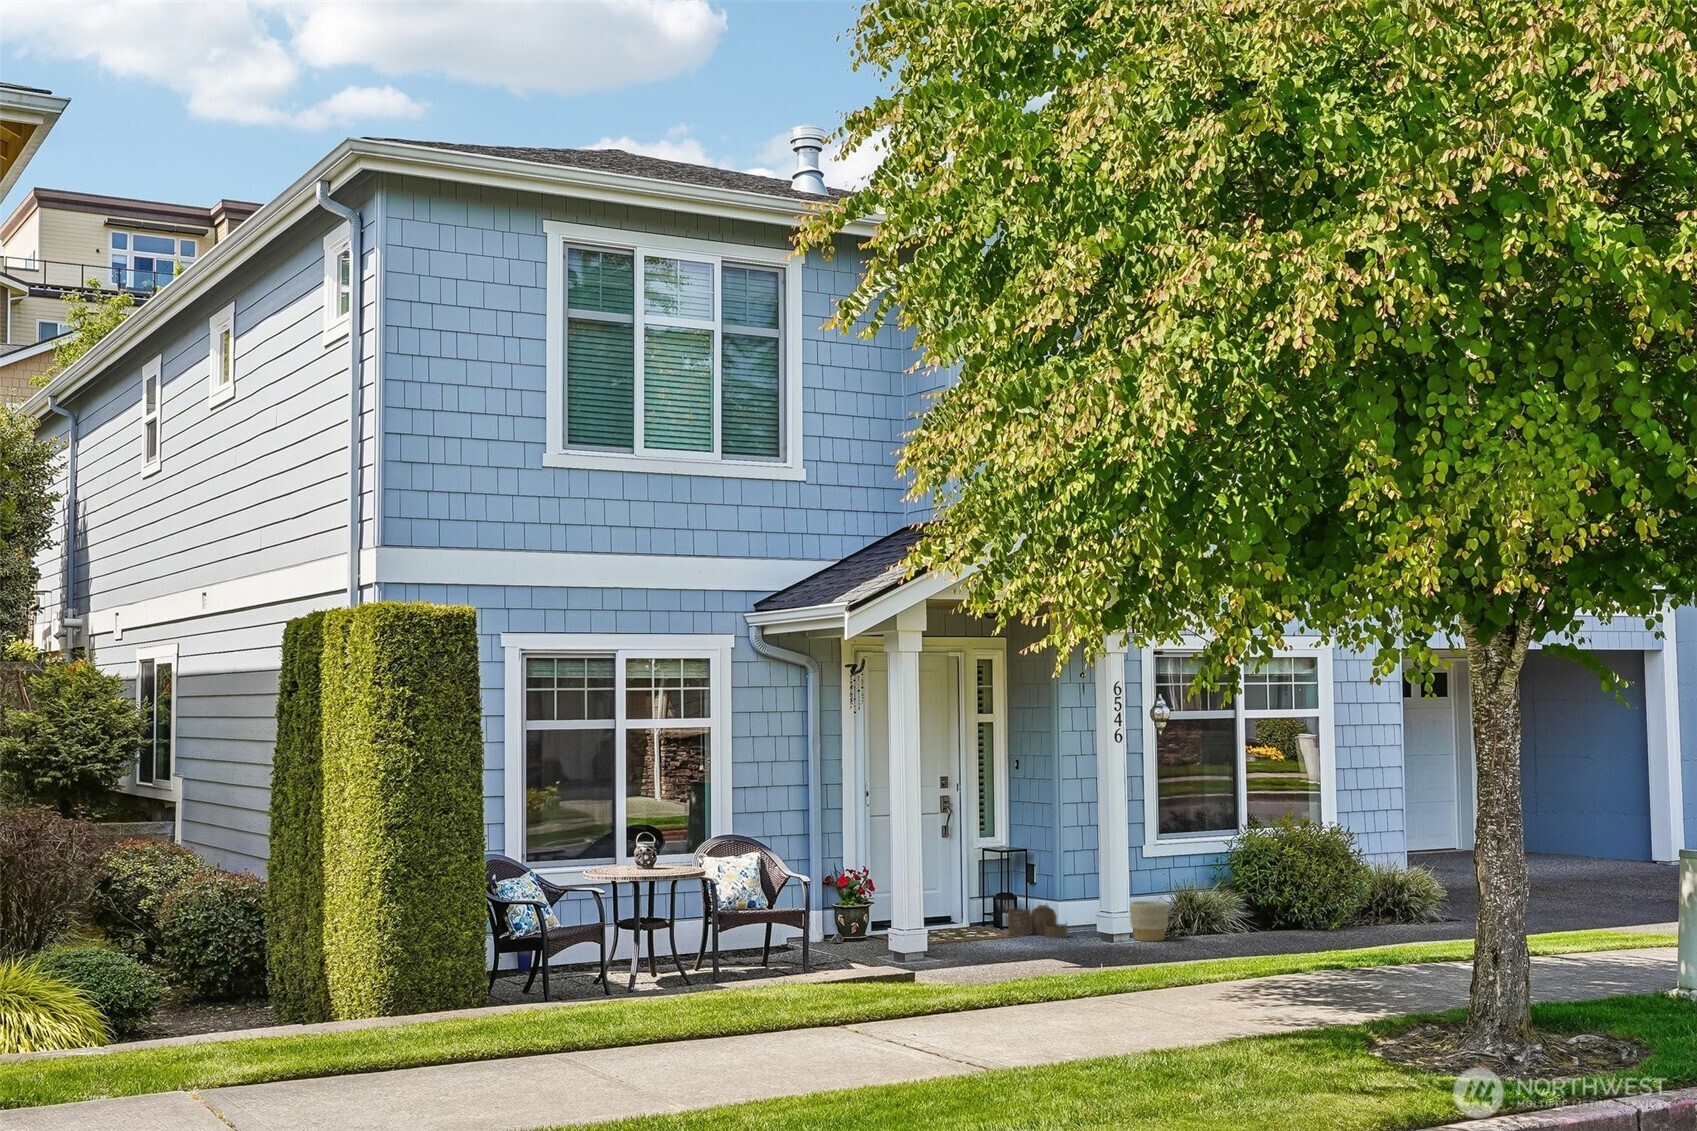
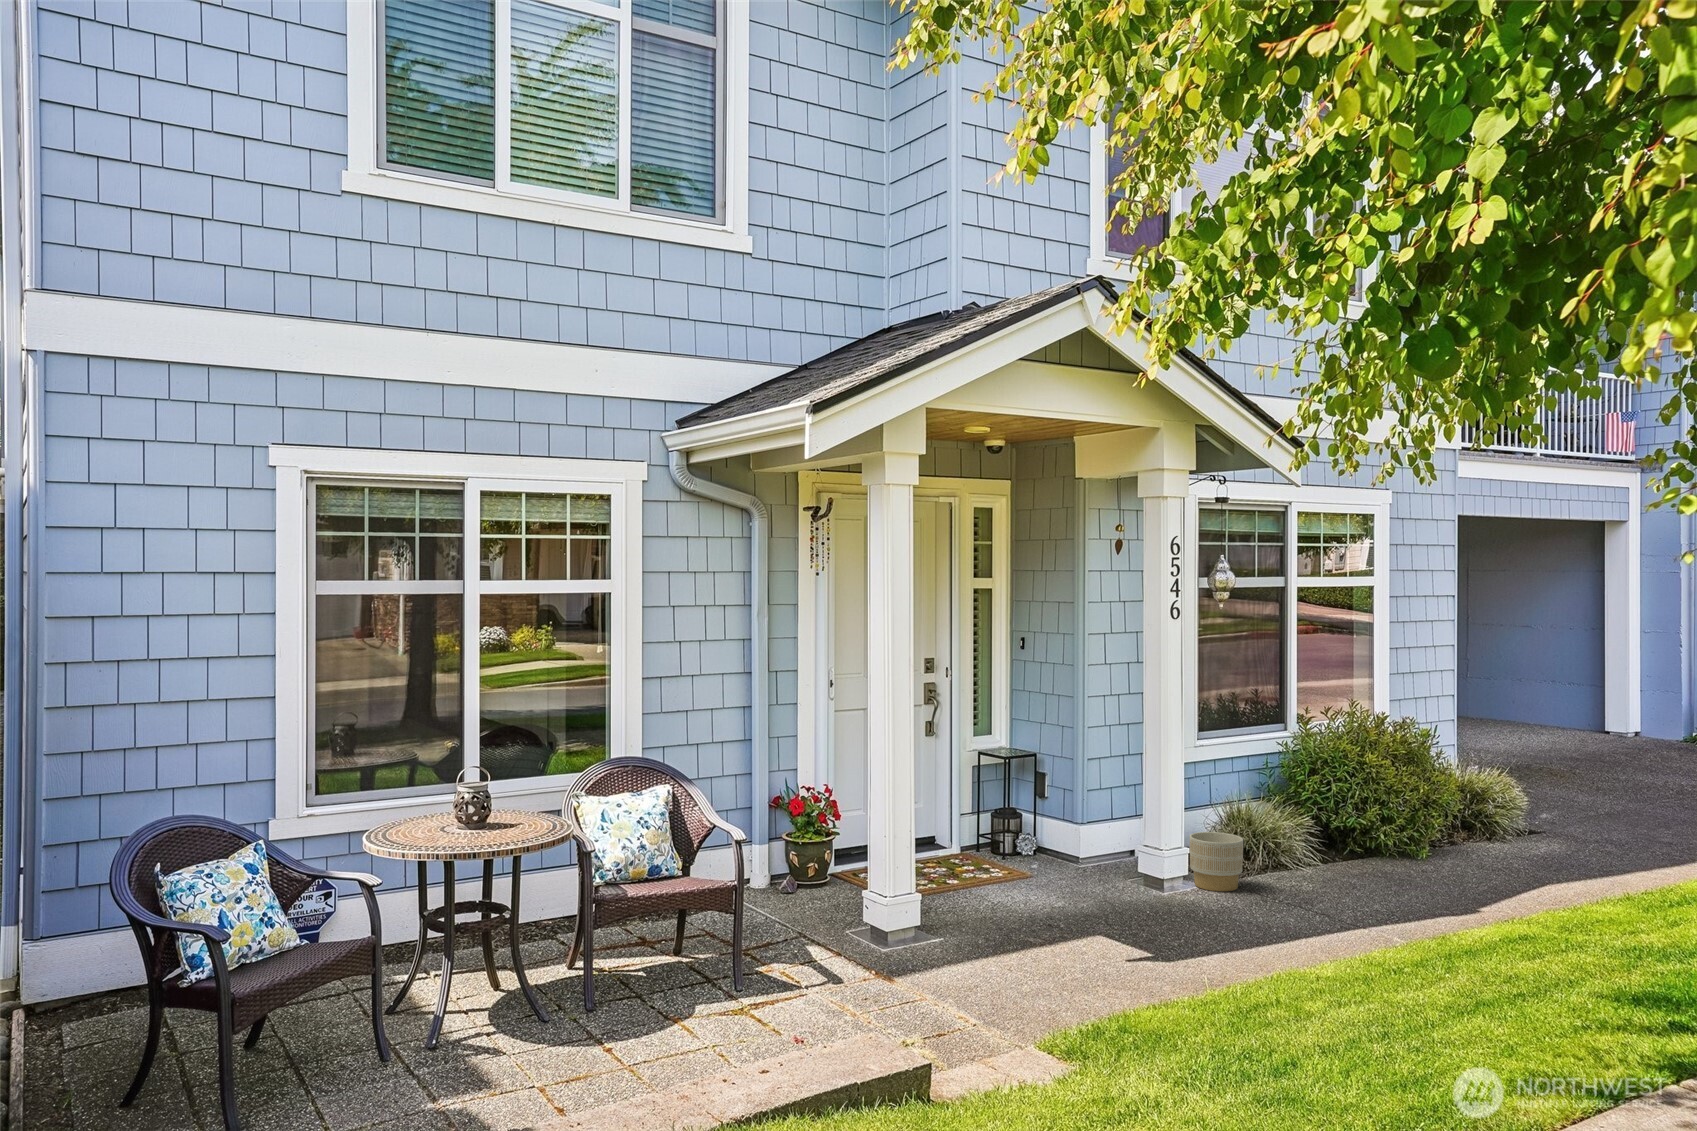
woven basket: present [1008,905,1068,938] -> none [1018,824,1101,882]

